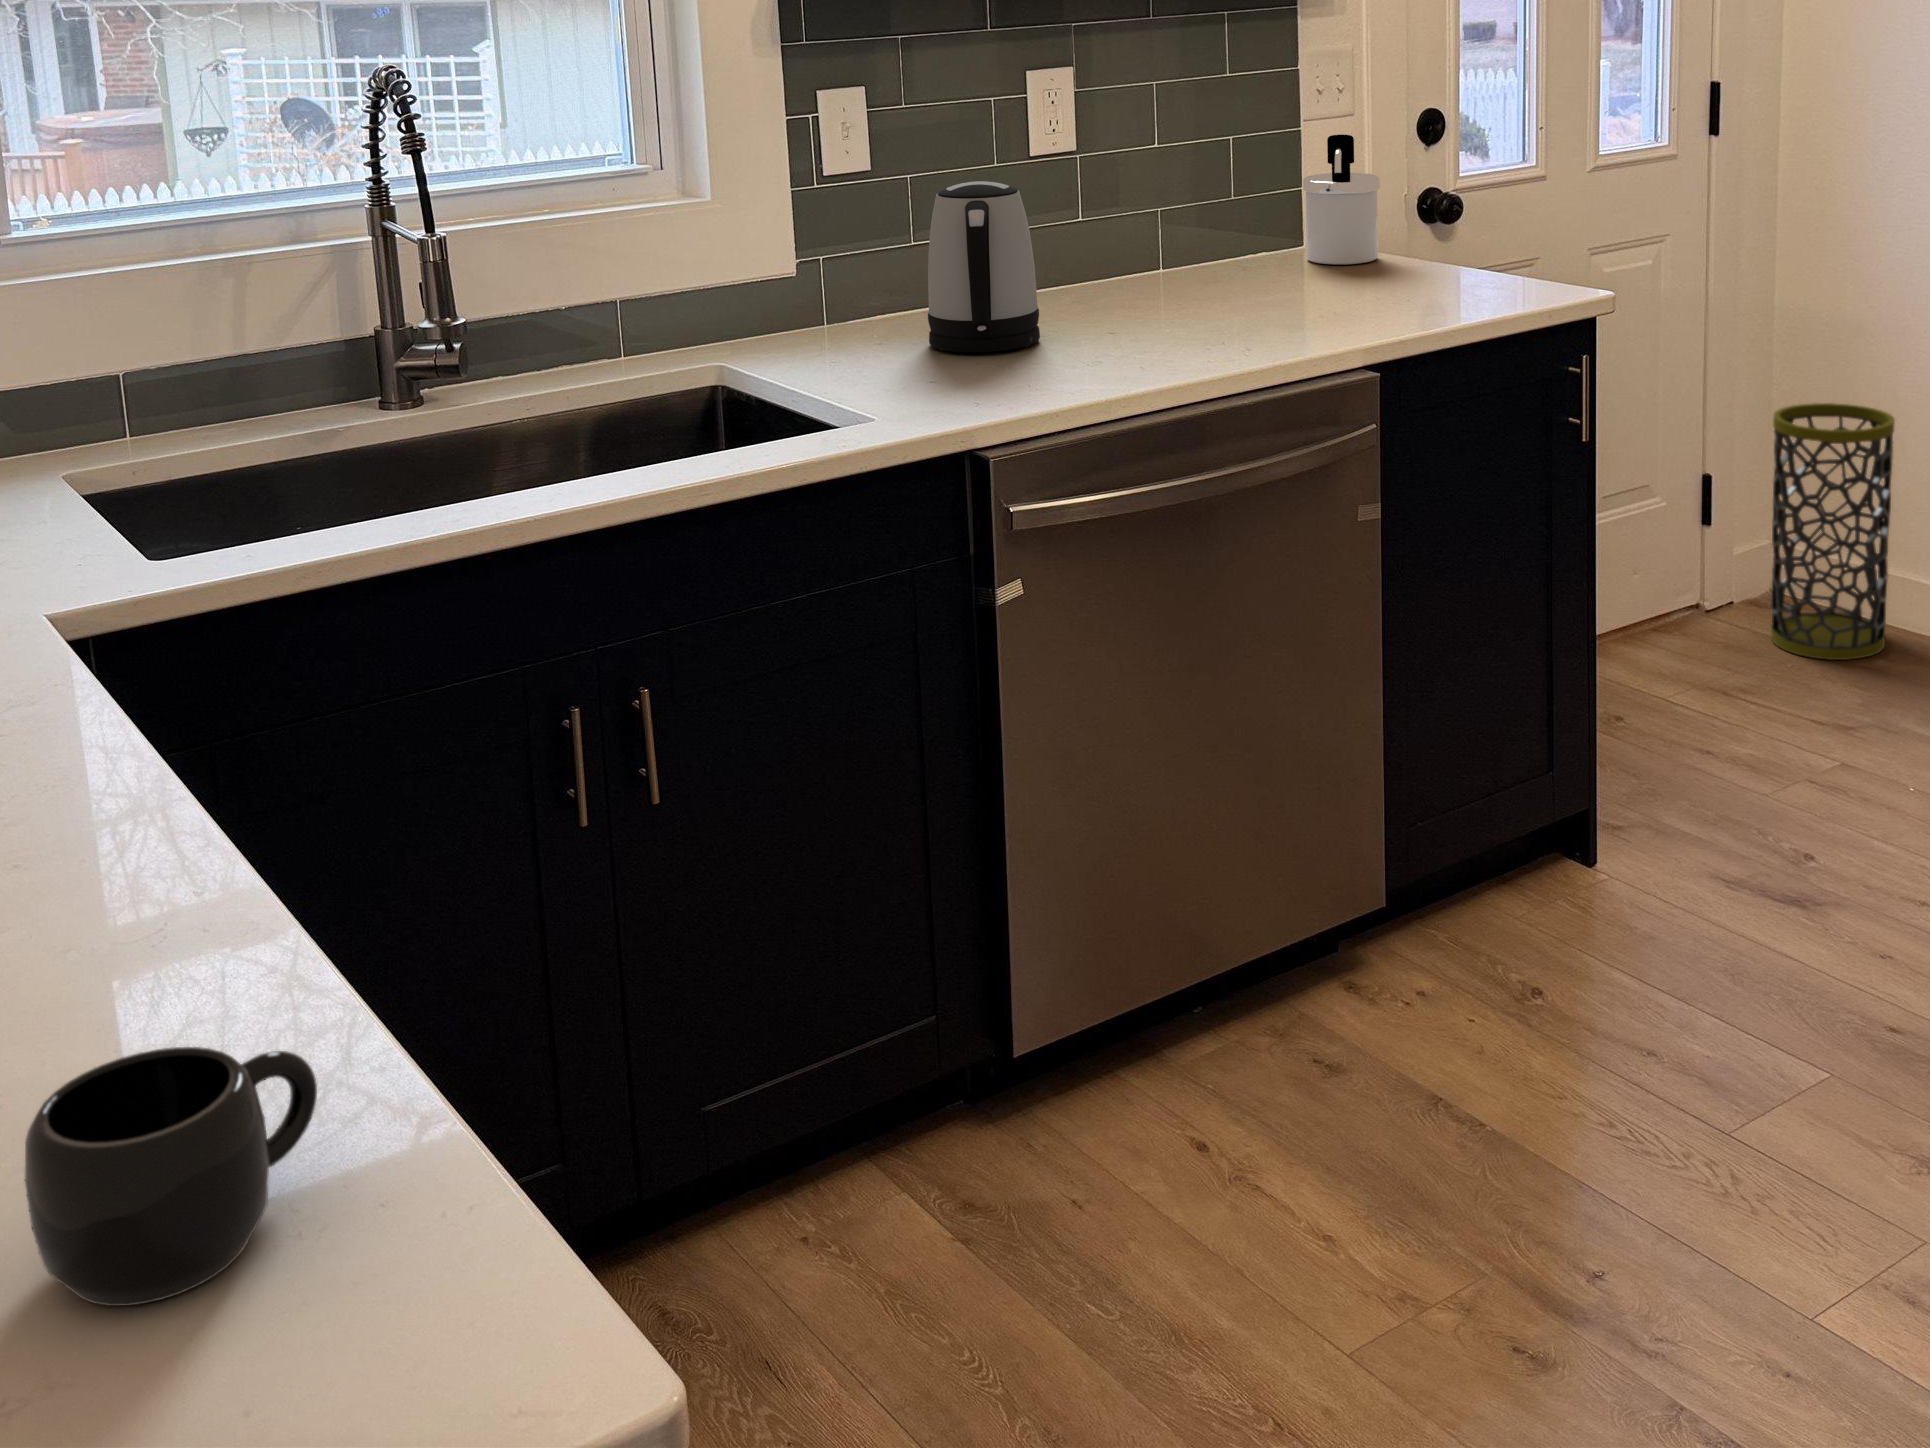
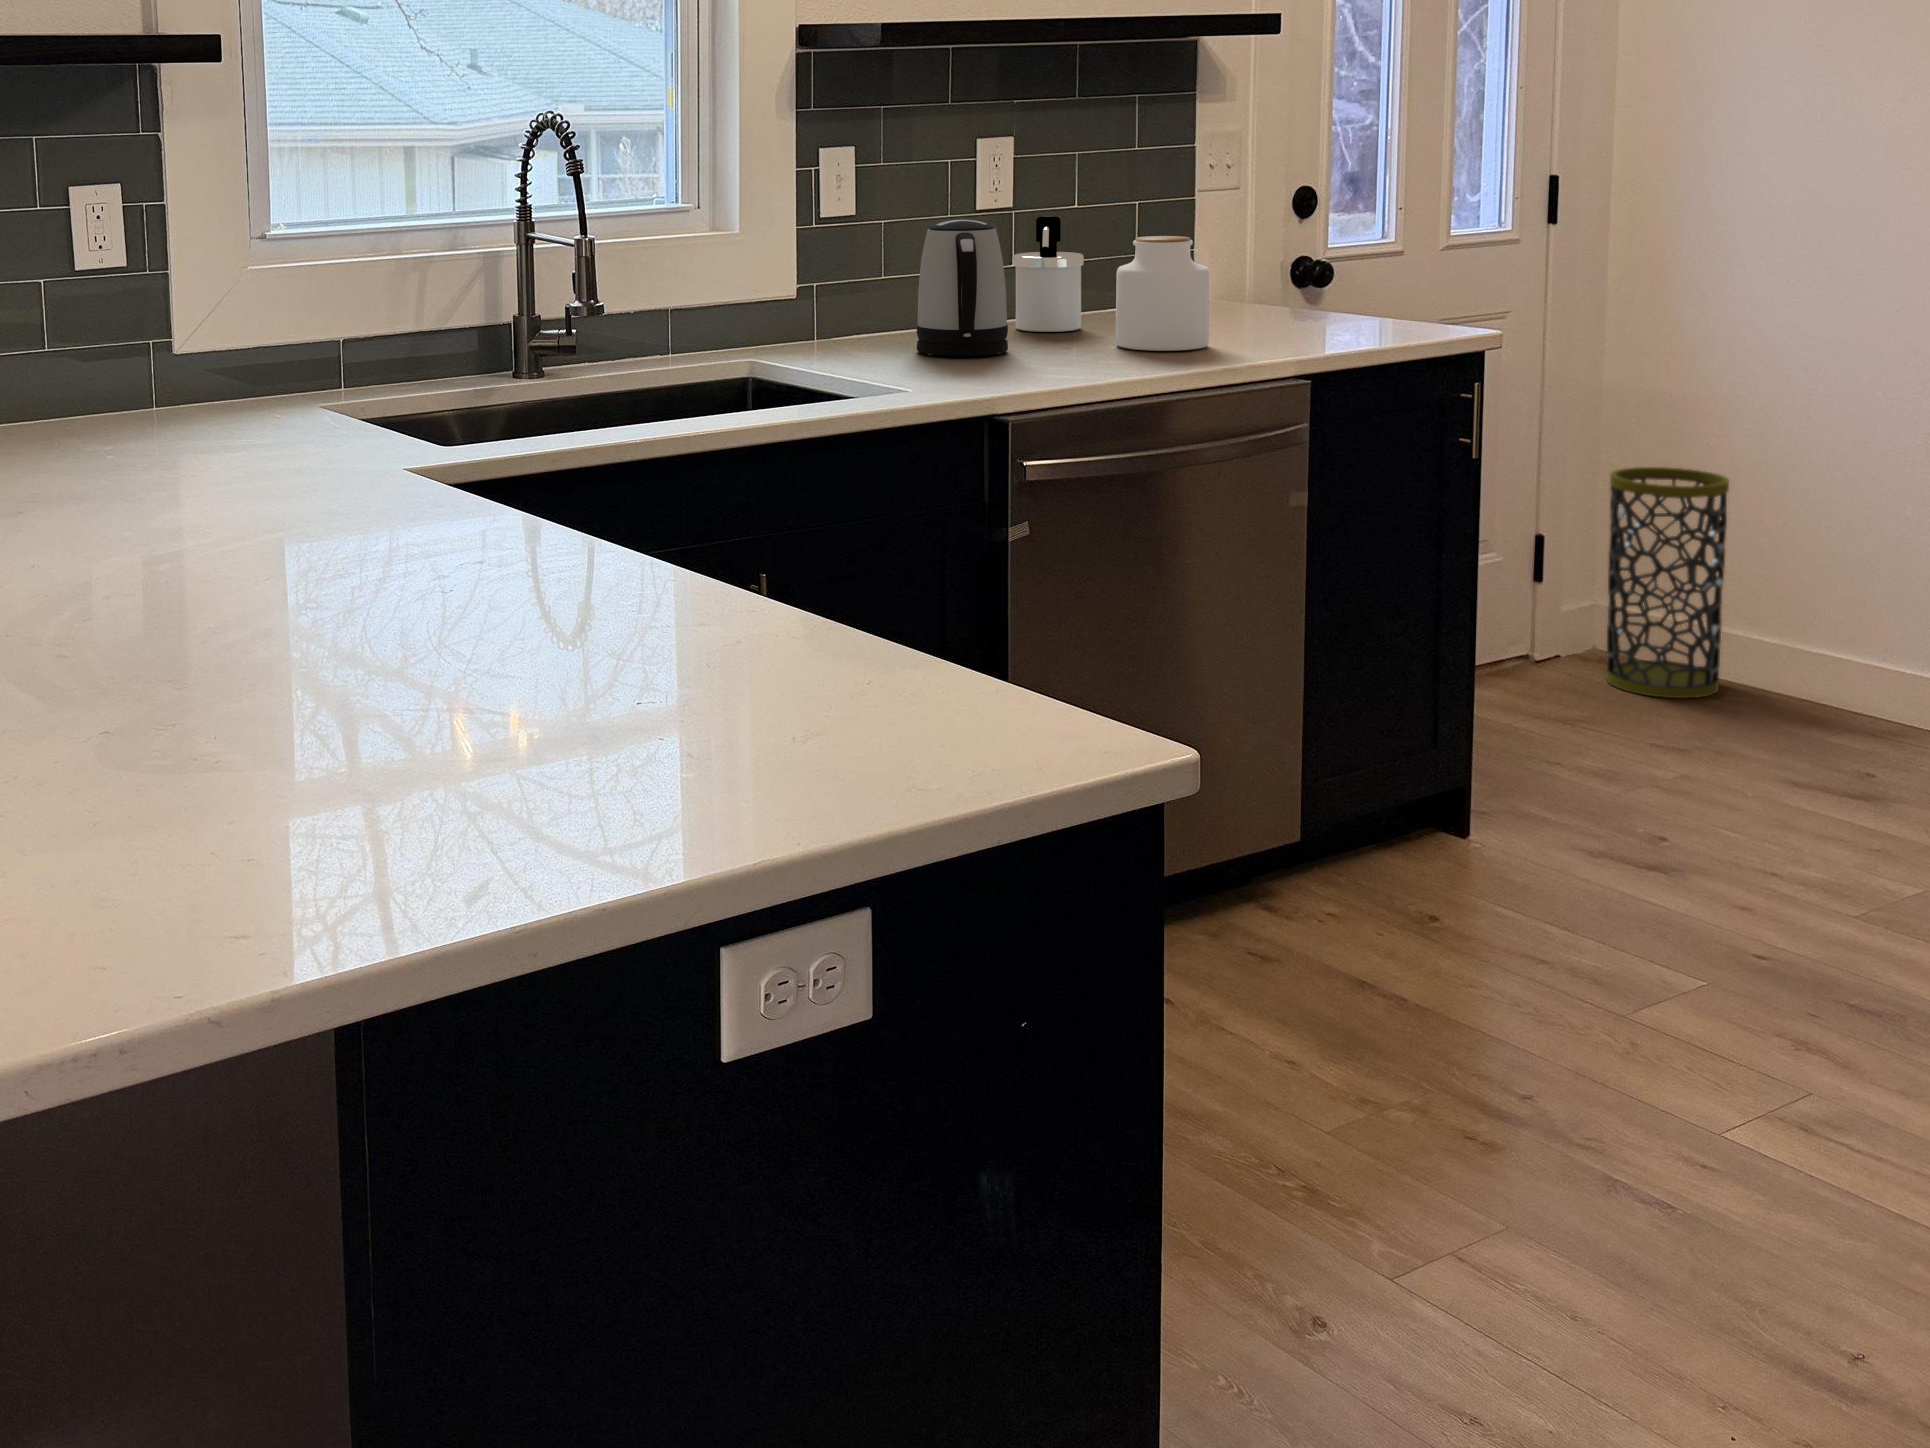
soap dispenser: present [1303,135,1380,264] -> present [1013,216,1084,332]
jar: none [1171,194,1281,337] -> present [1116,236,1209,351]
mug: present [25,1047,317,1306] -> none [728,575,858,703]

